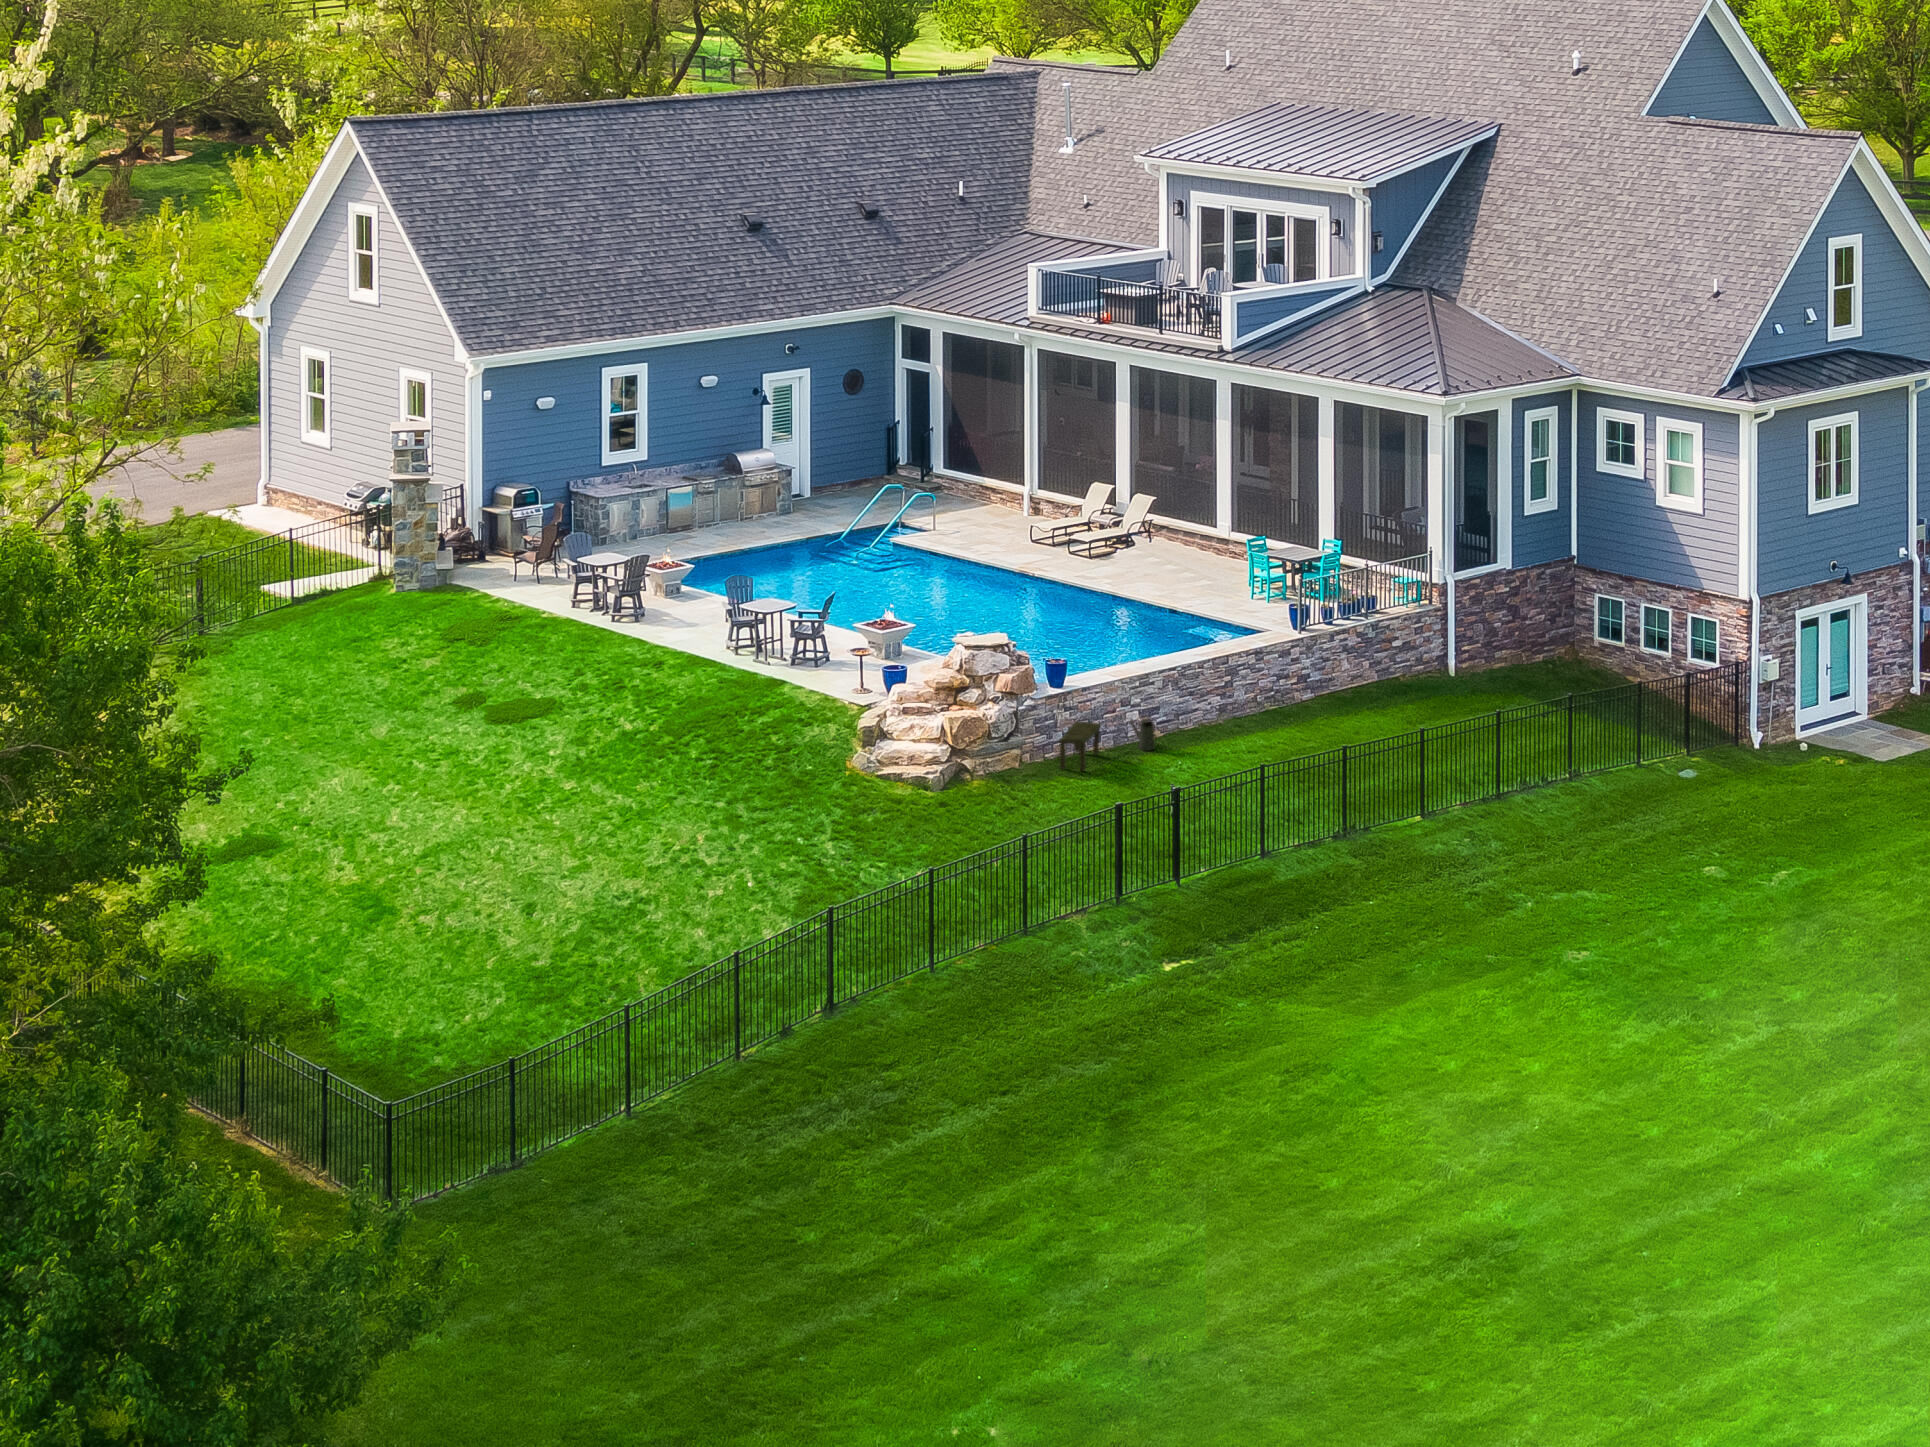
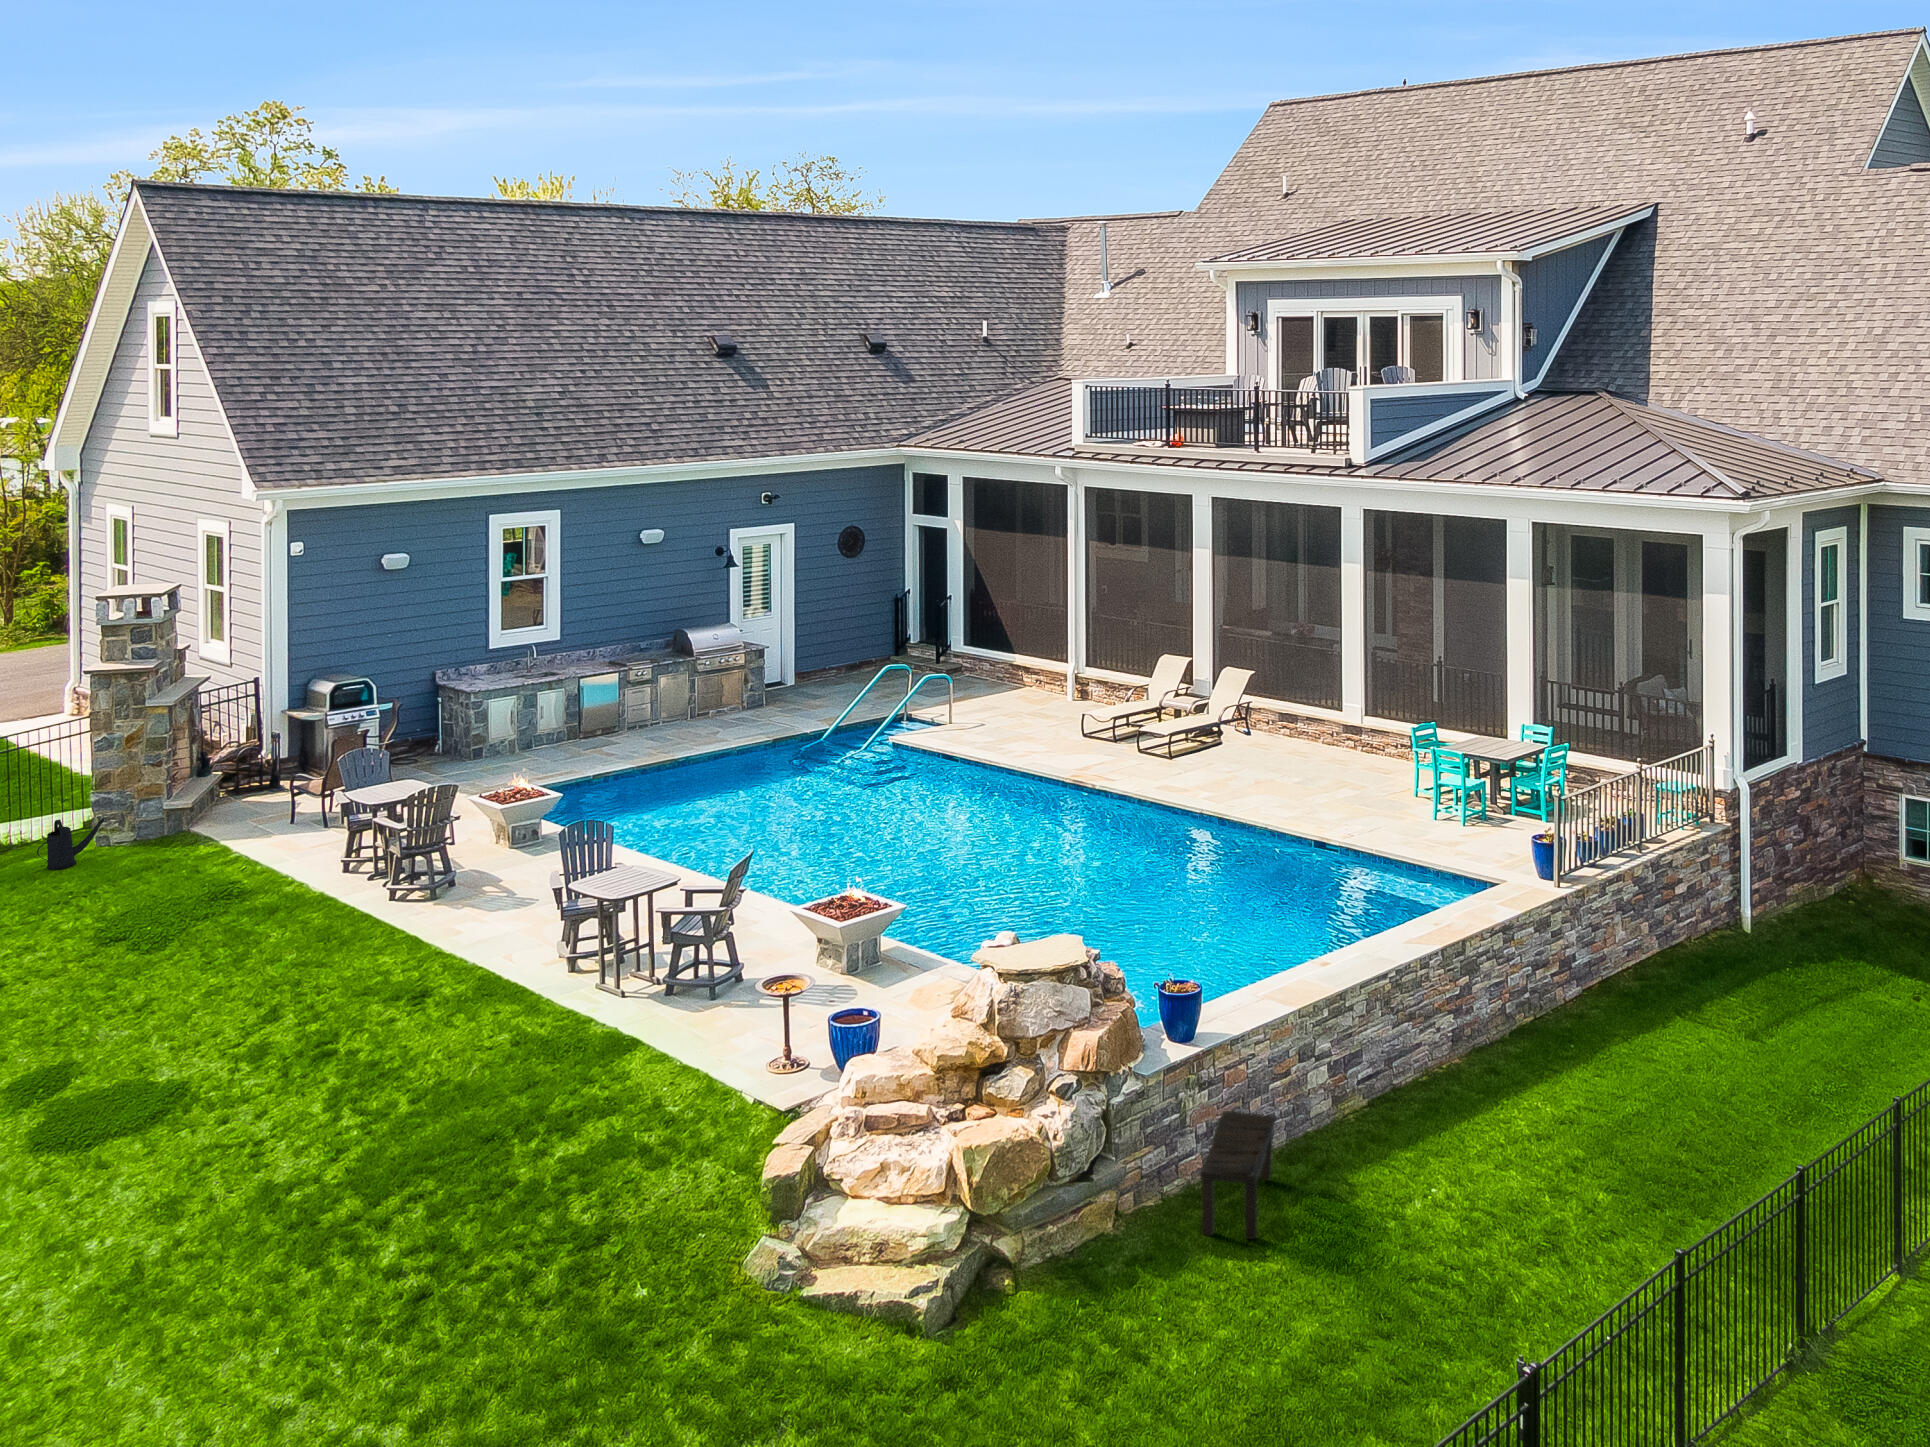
watering can: present [1130,719,1156,751] -> present [37,819,104,870]

